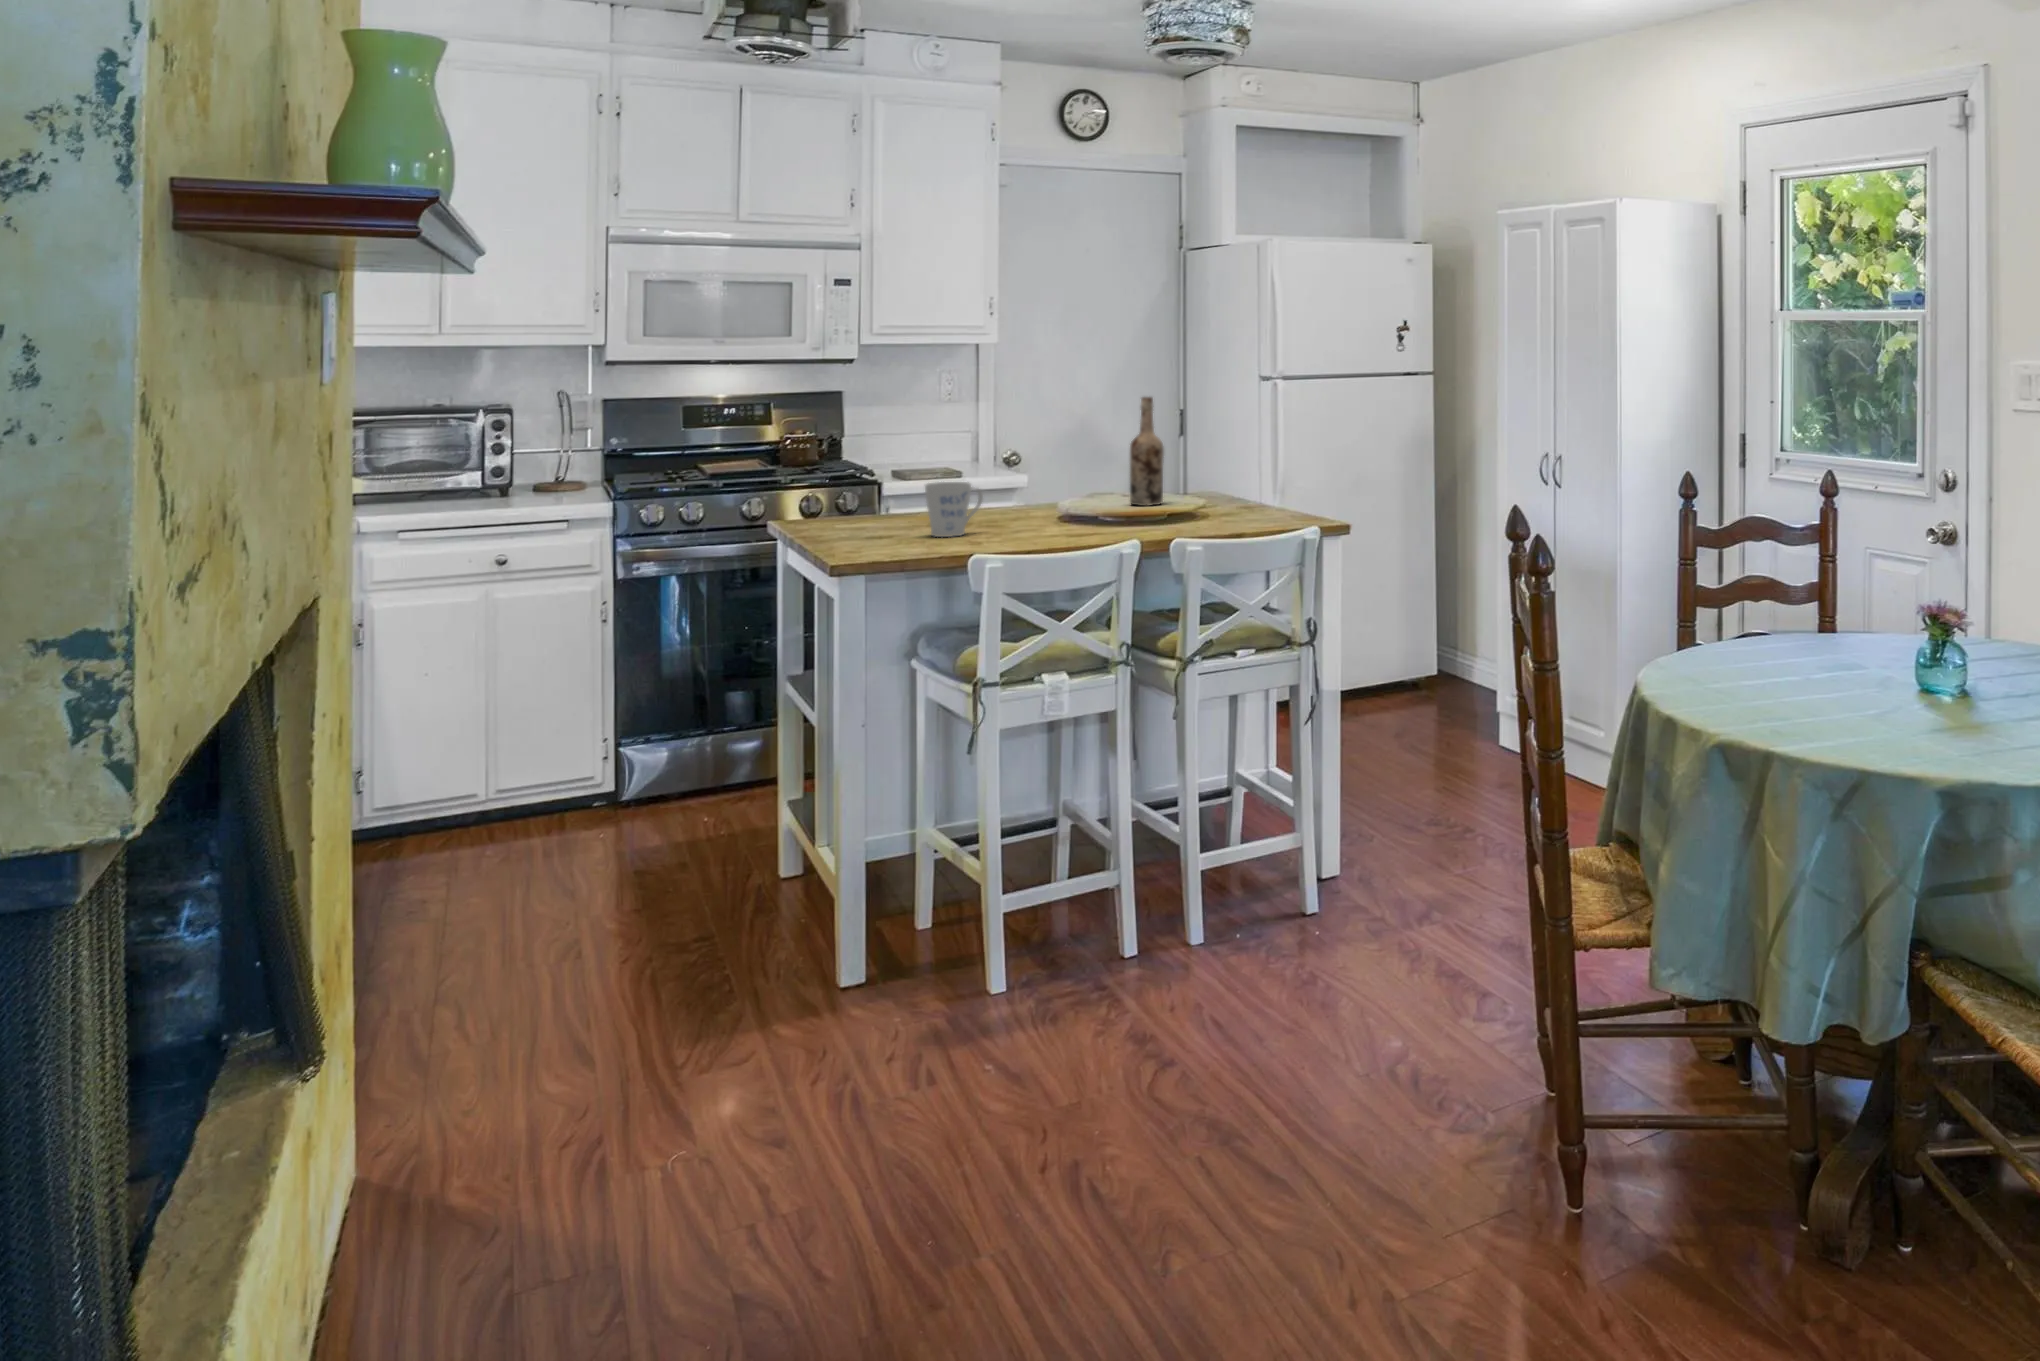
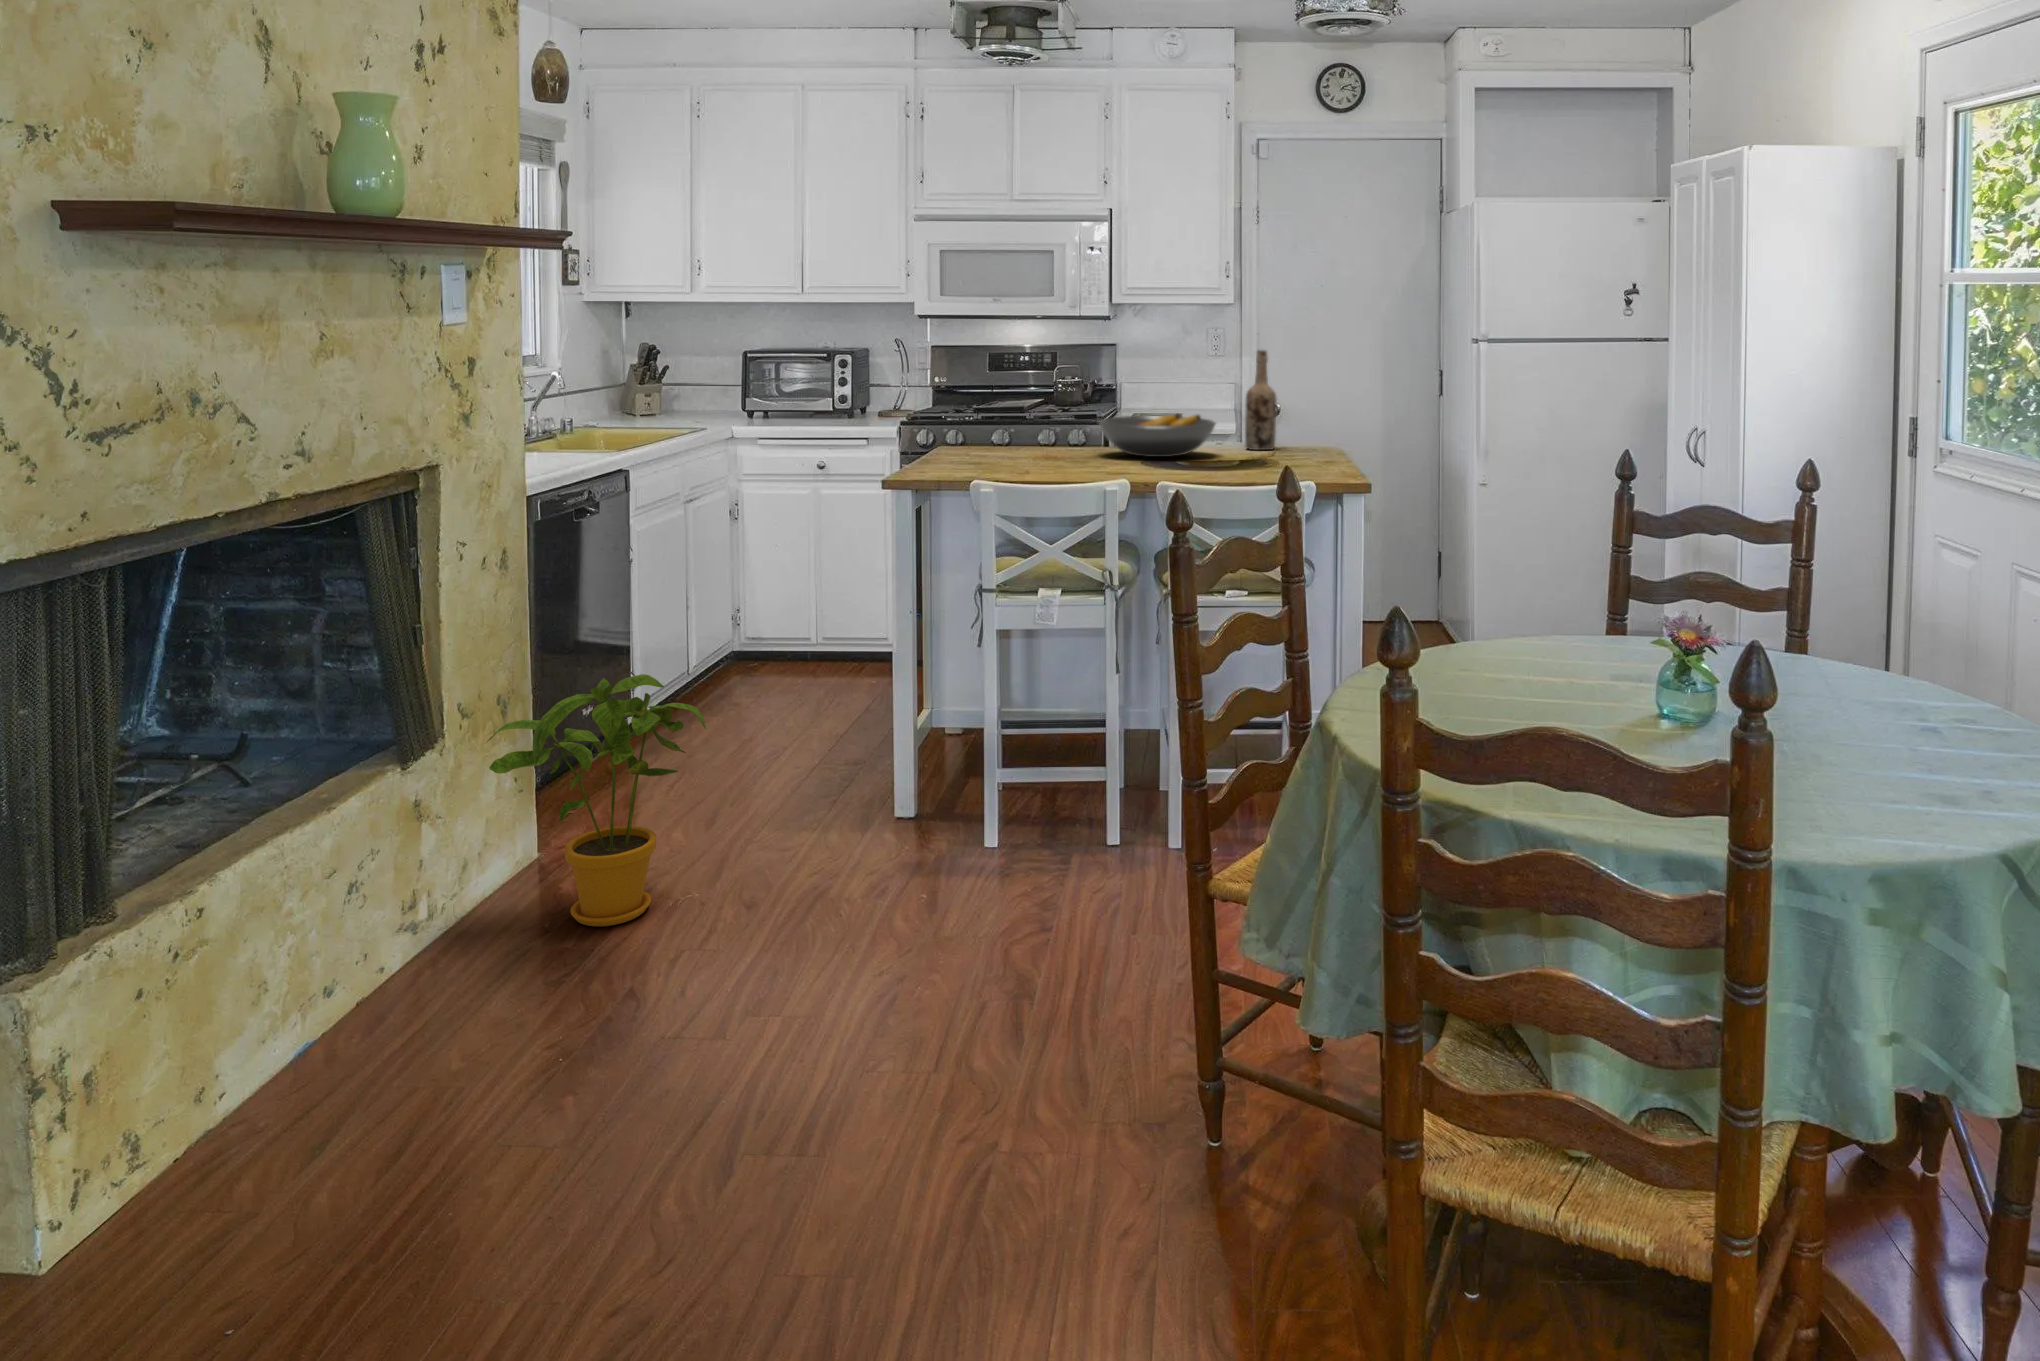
fruit bowl: none [999,469,1137,520] -> present [1099,414,1216,457]
mug: present [925,482,983,537] -> none [1006,416,1056,462]
house plant: none [379,849,711,1218] -> present [487,674,706,927]

